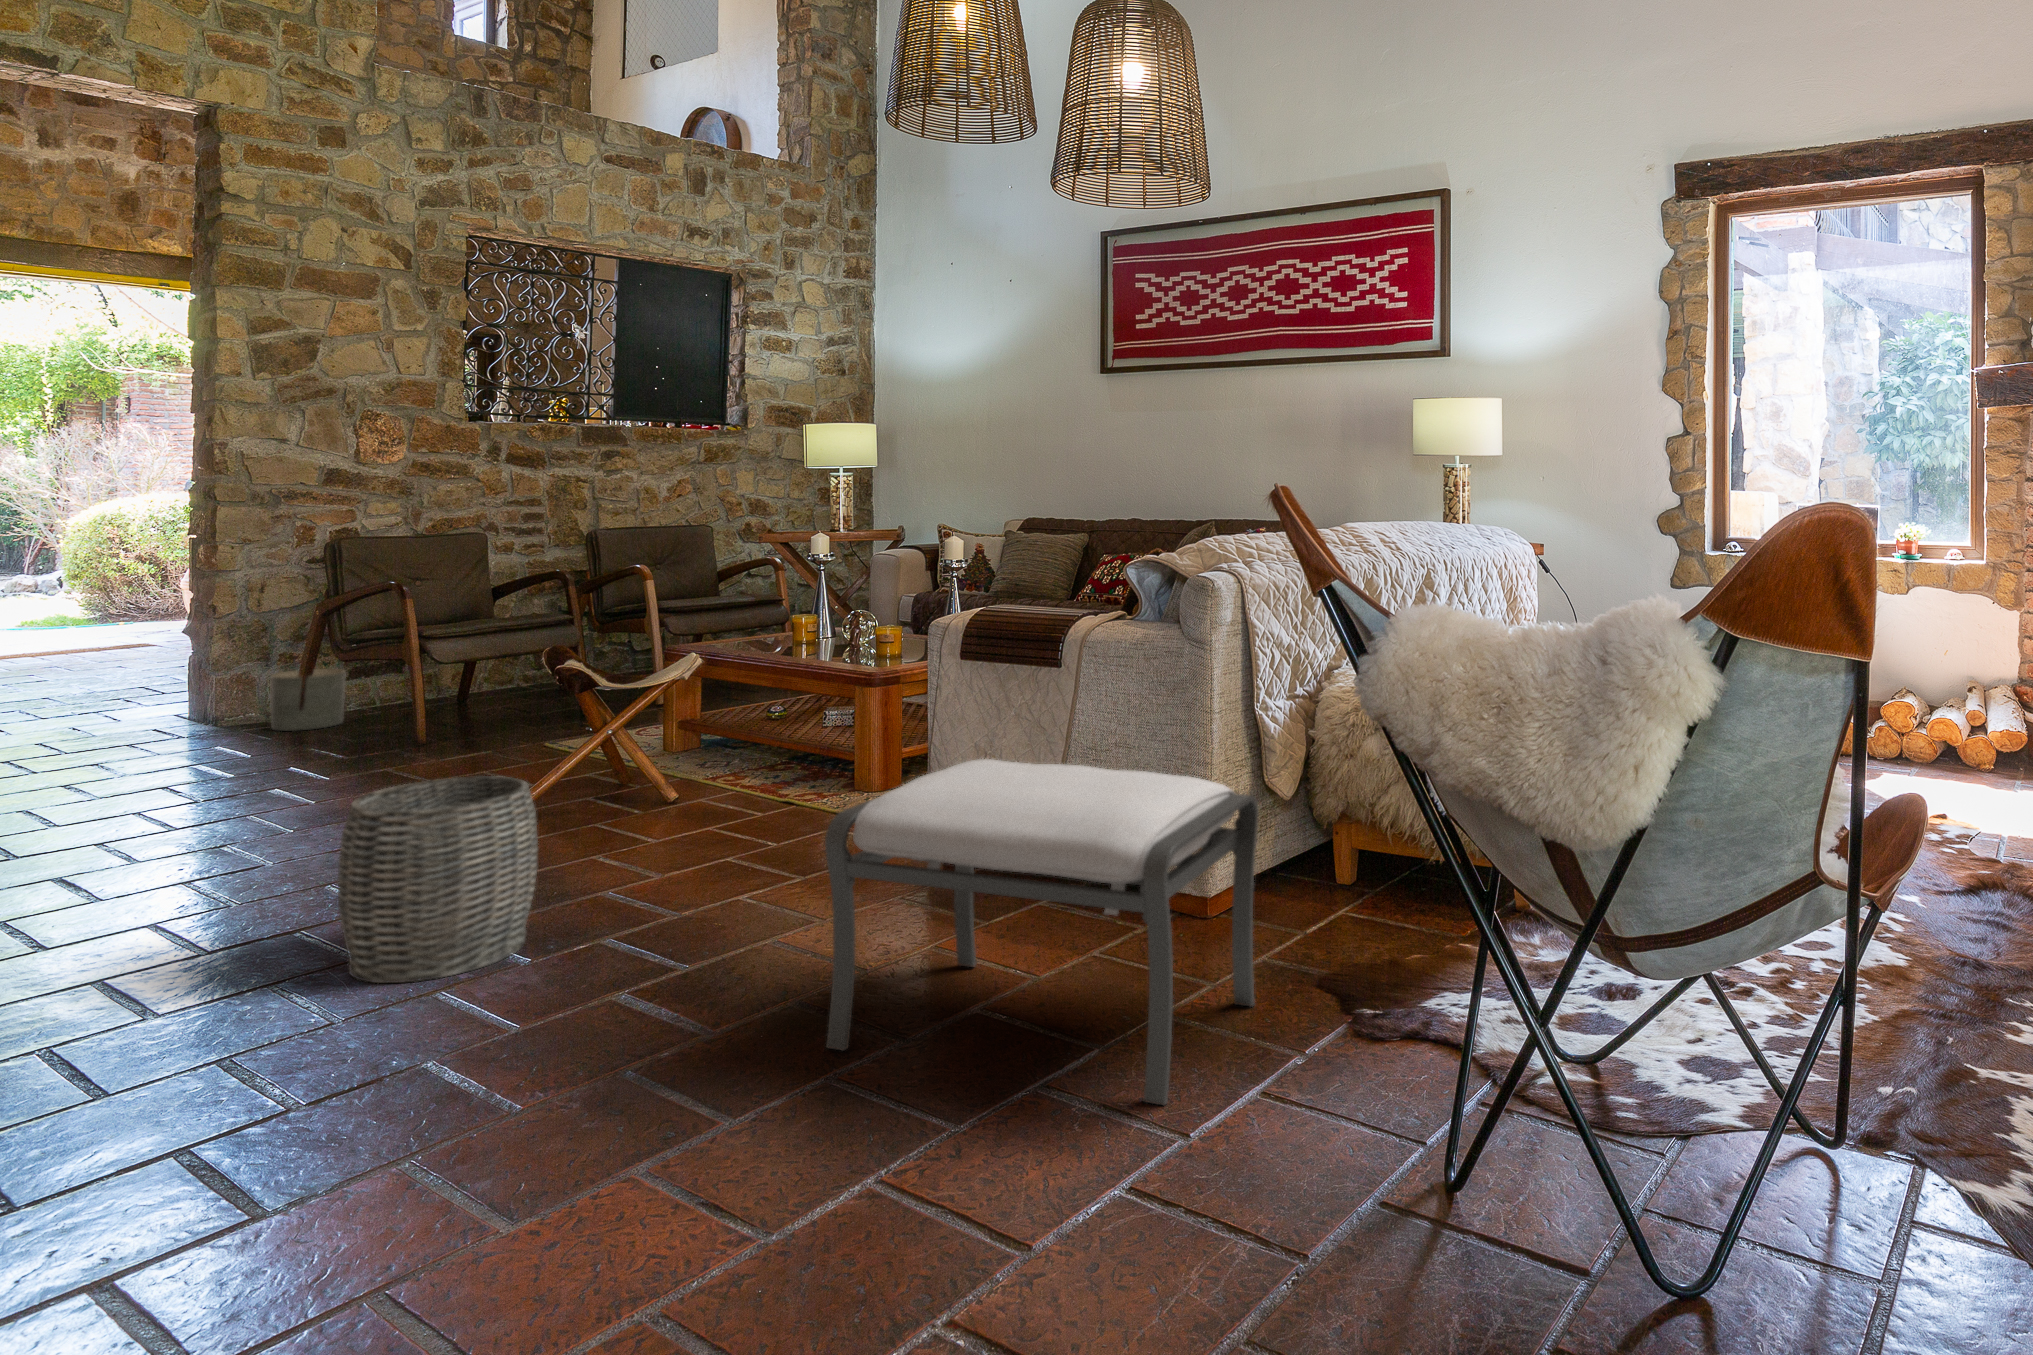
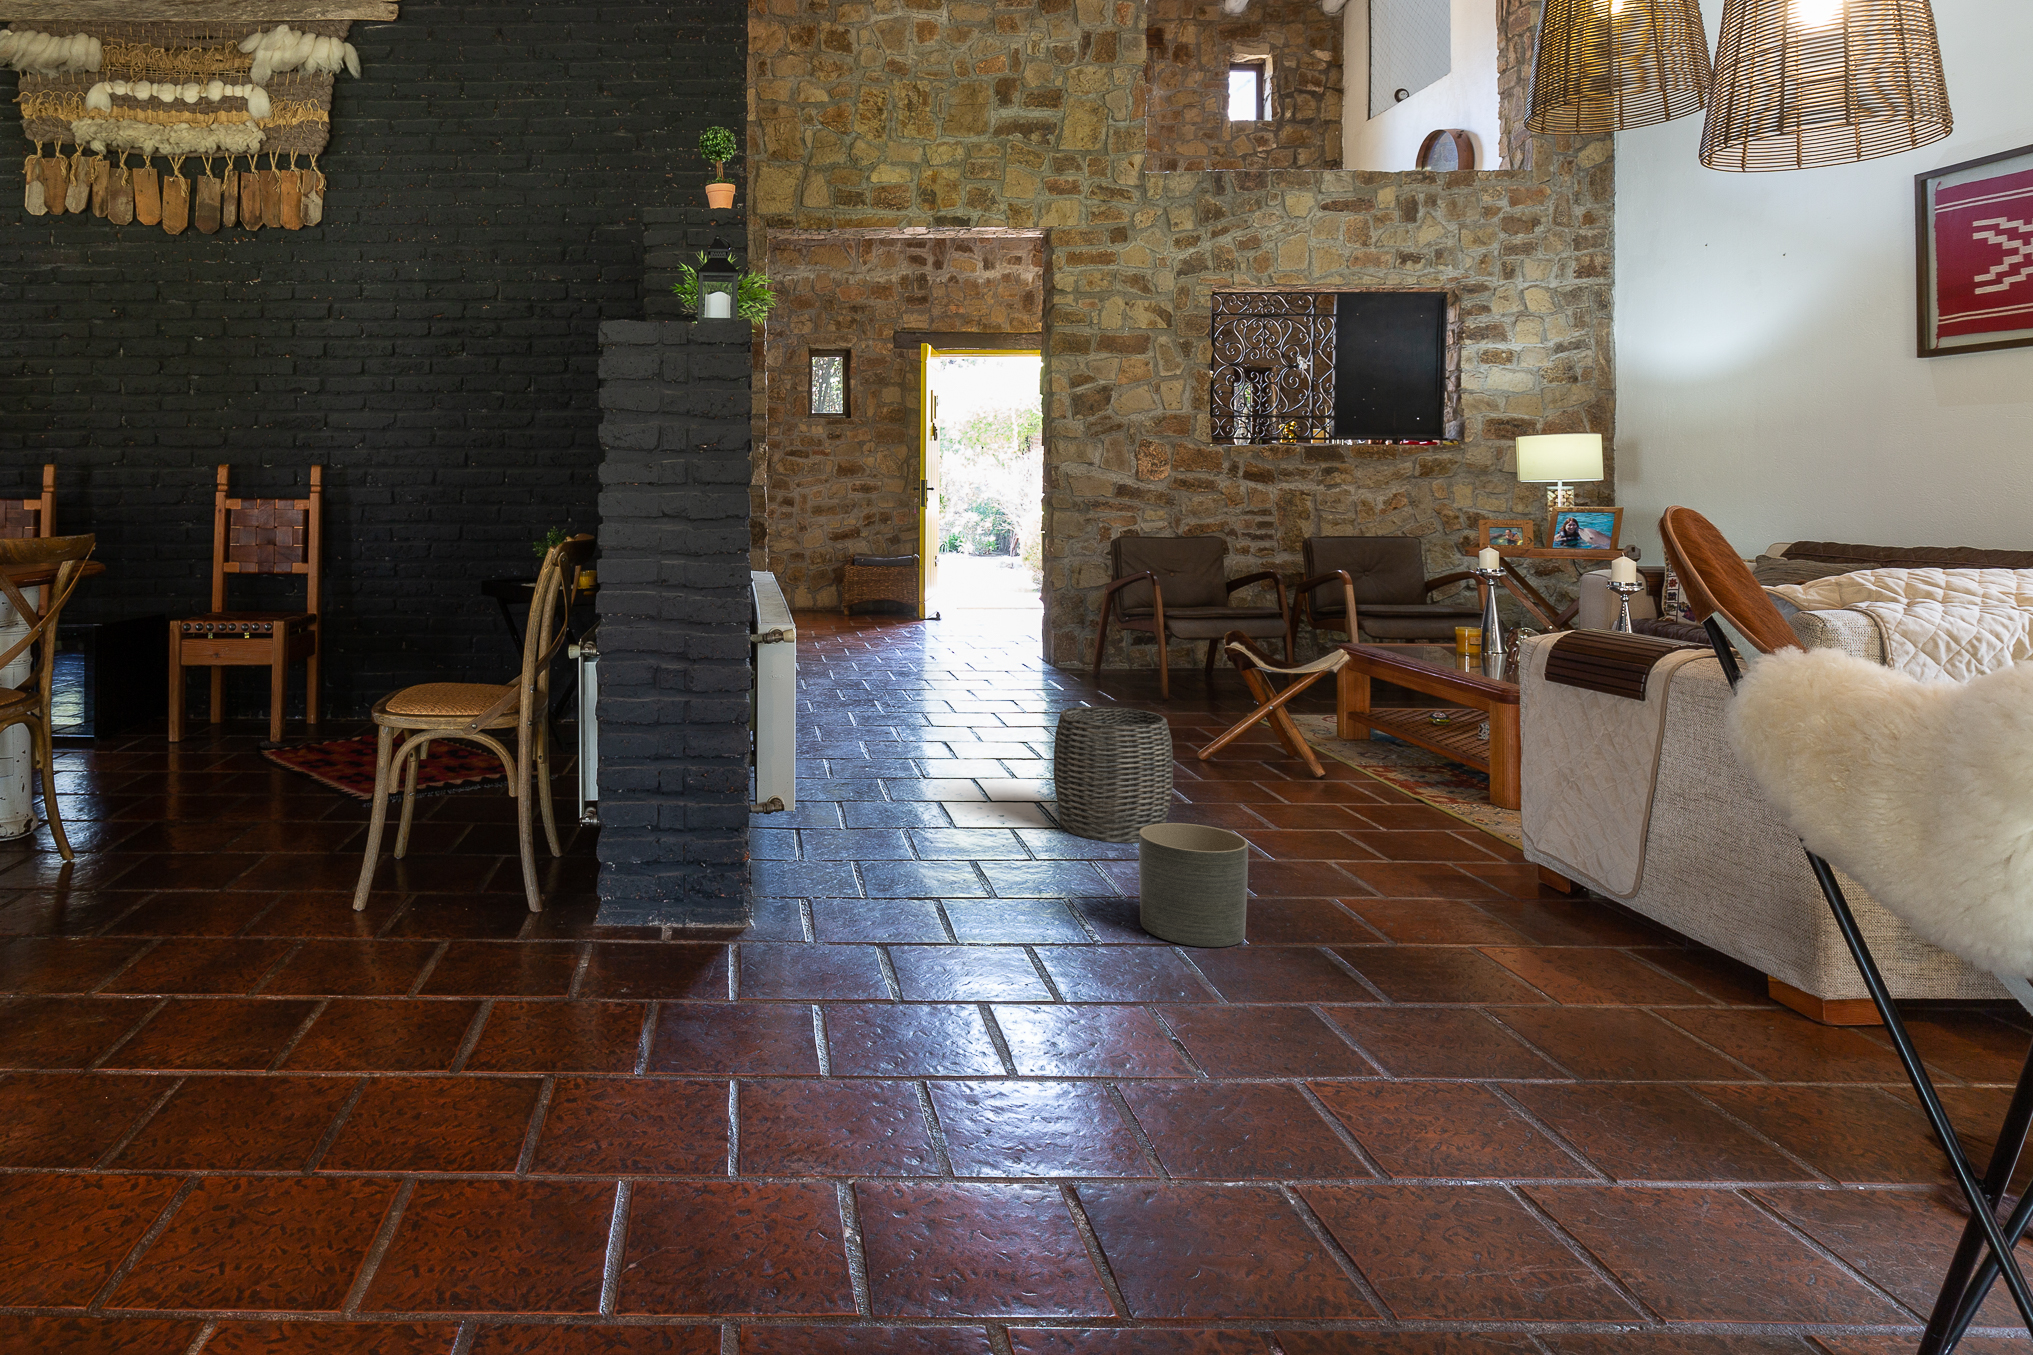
planter: present [271,669,345,731] -> present [1139,823,1248,947]
ottoman: present [825,759,1259,1105] -> none [1323,761,1804,1113]

